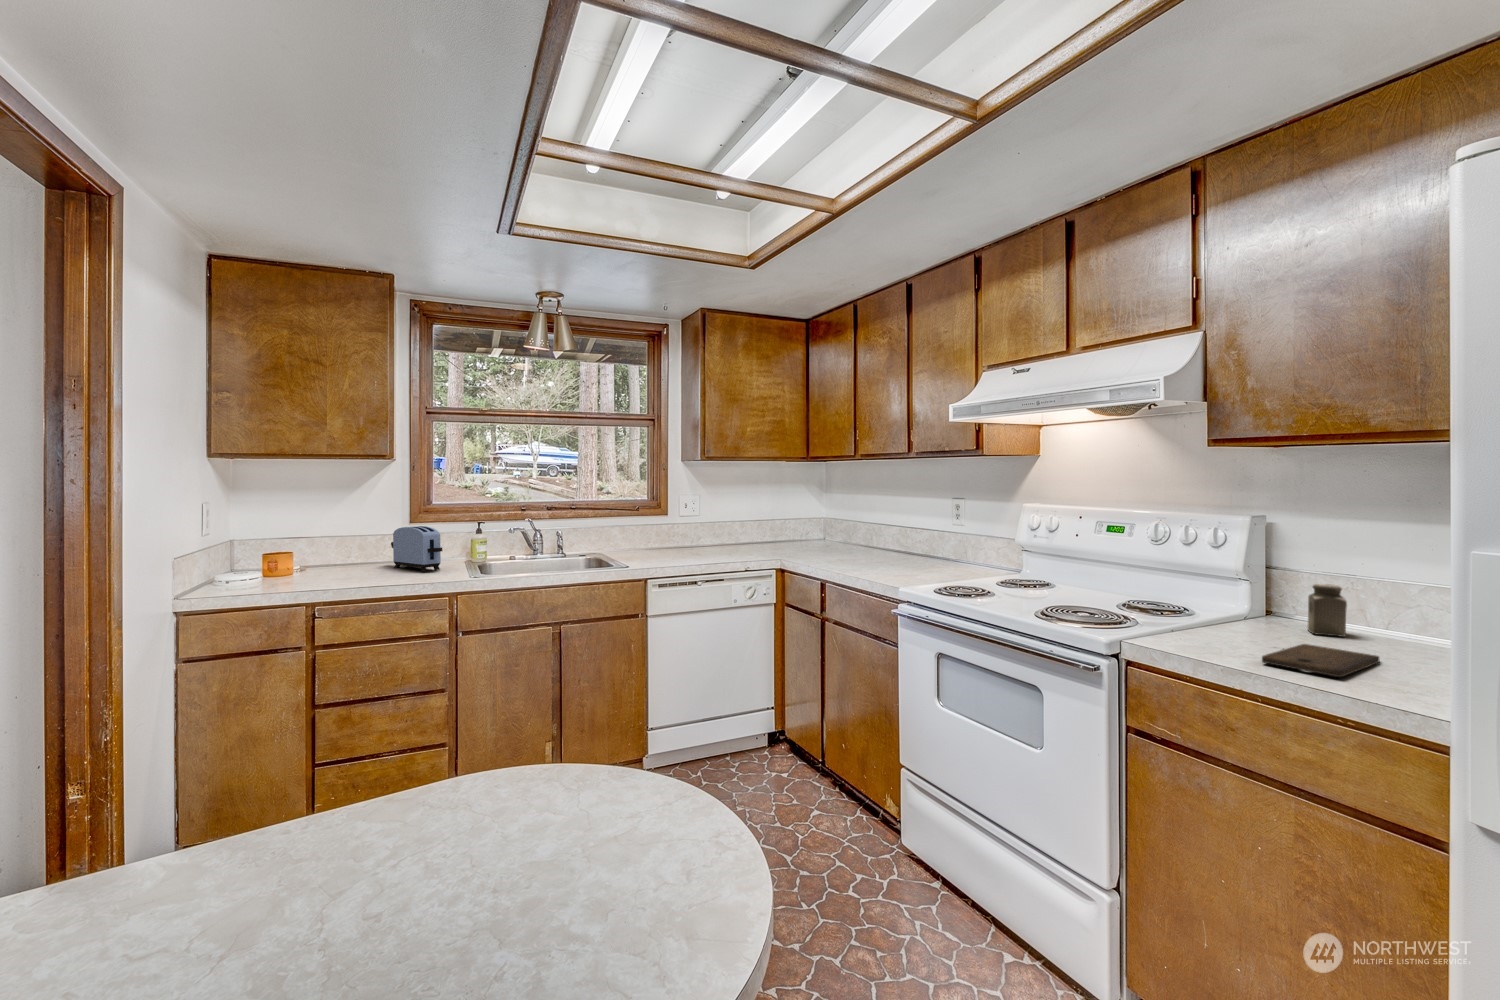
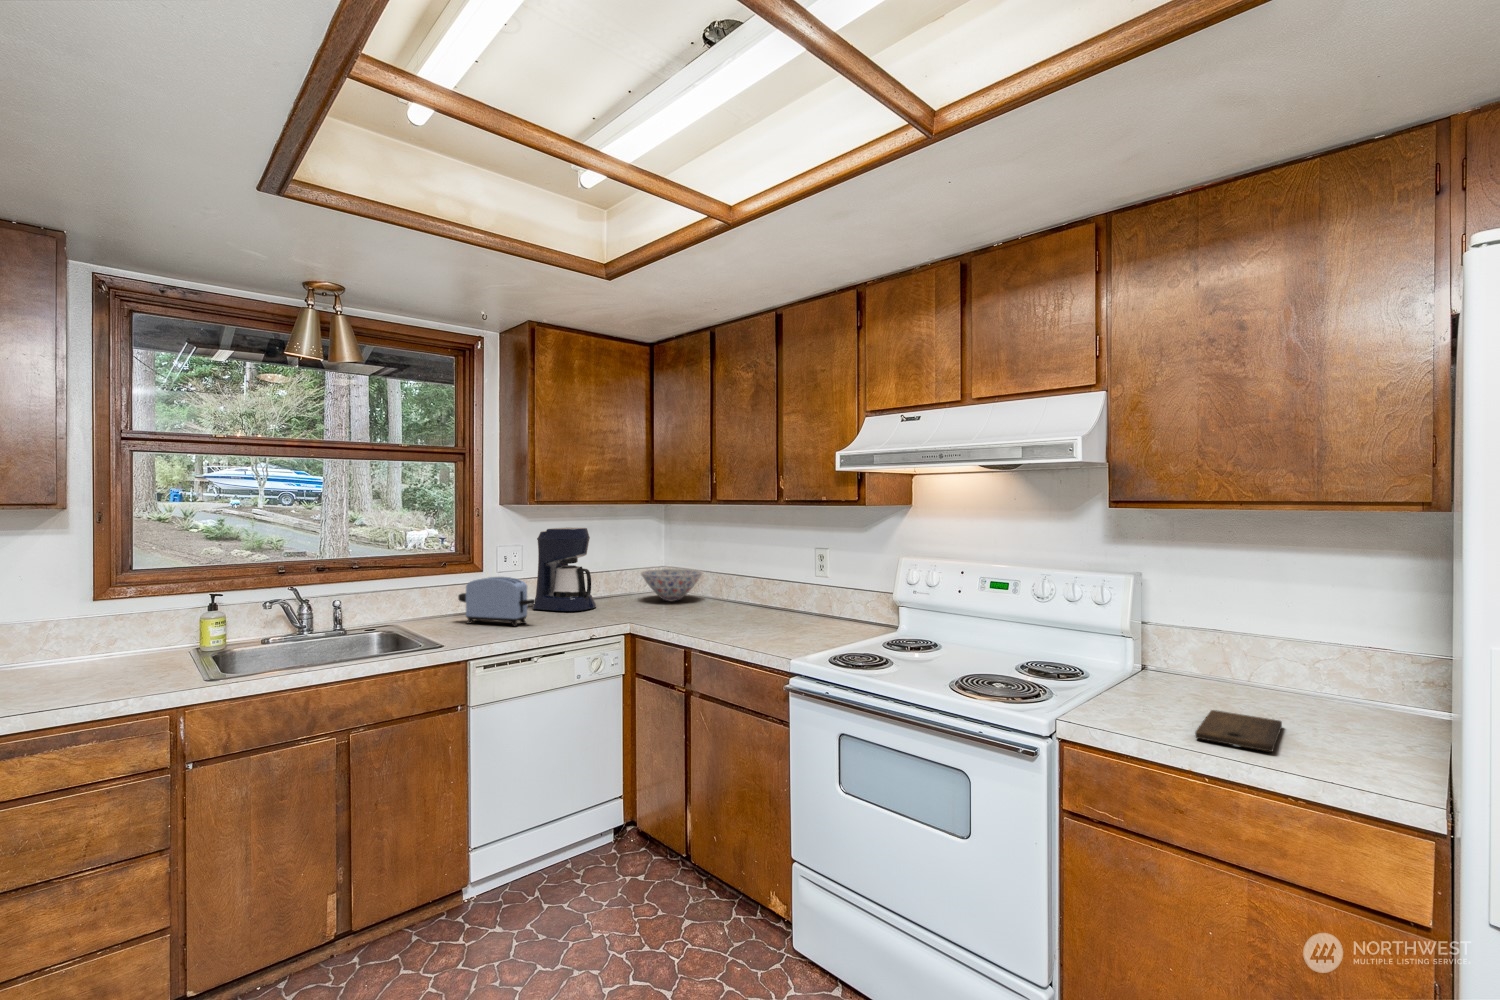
coffee maker: none [708,482,760,551] -> present [533,527,596,611]
bowl: none [800,522,854,548] -> present [641,569,702,601]
toaster: present [391,526,443,572] -> present [458,577,535,626]
salt shaker: present [1308,584,1347,637] -> none [1195,644,1231,696]

